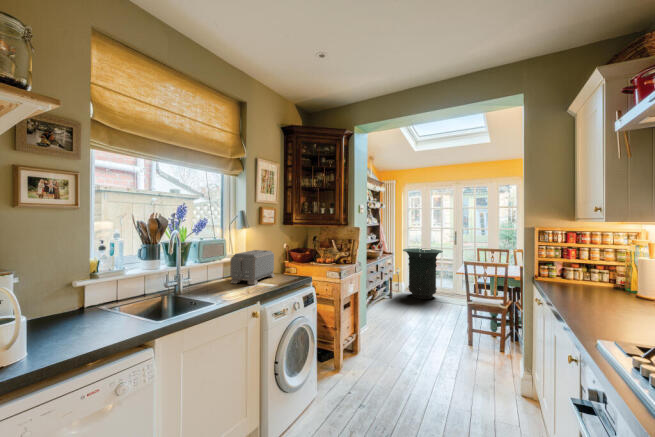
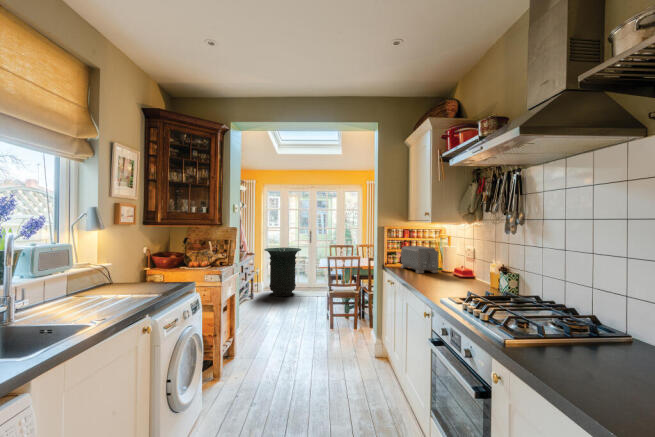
toaster: present [230,250,275,285] -> present [401,246,438,273]

